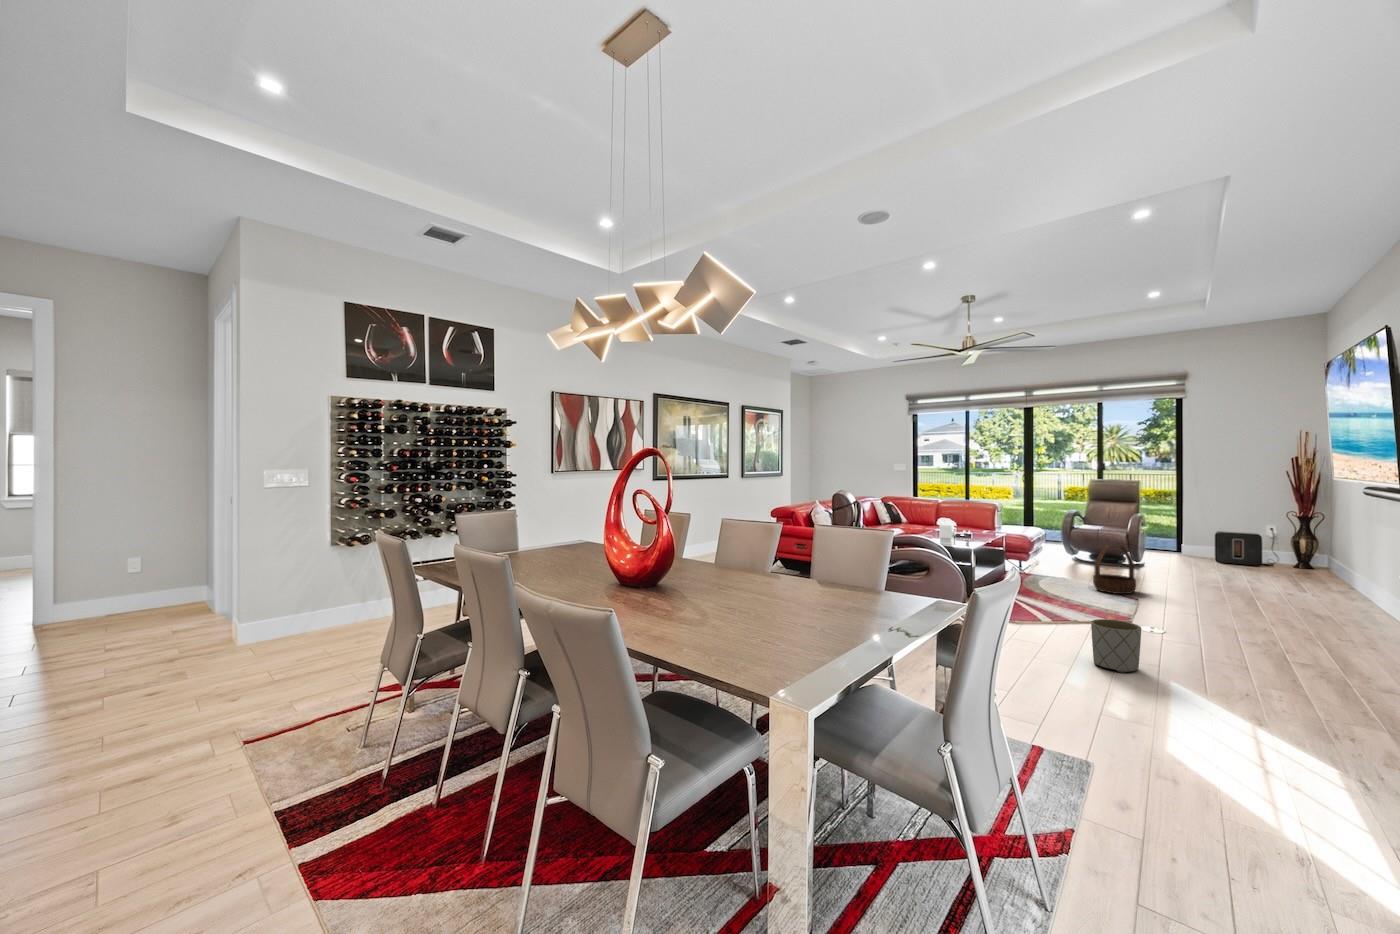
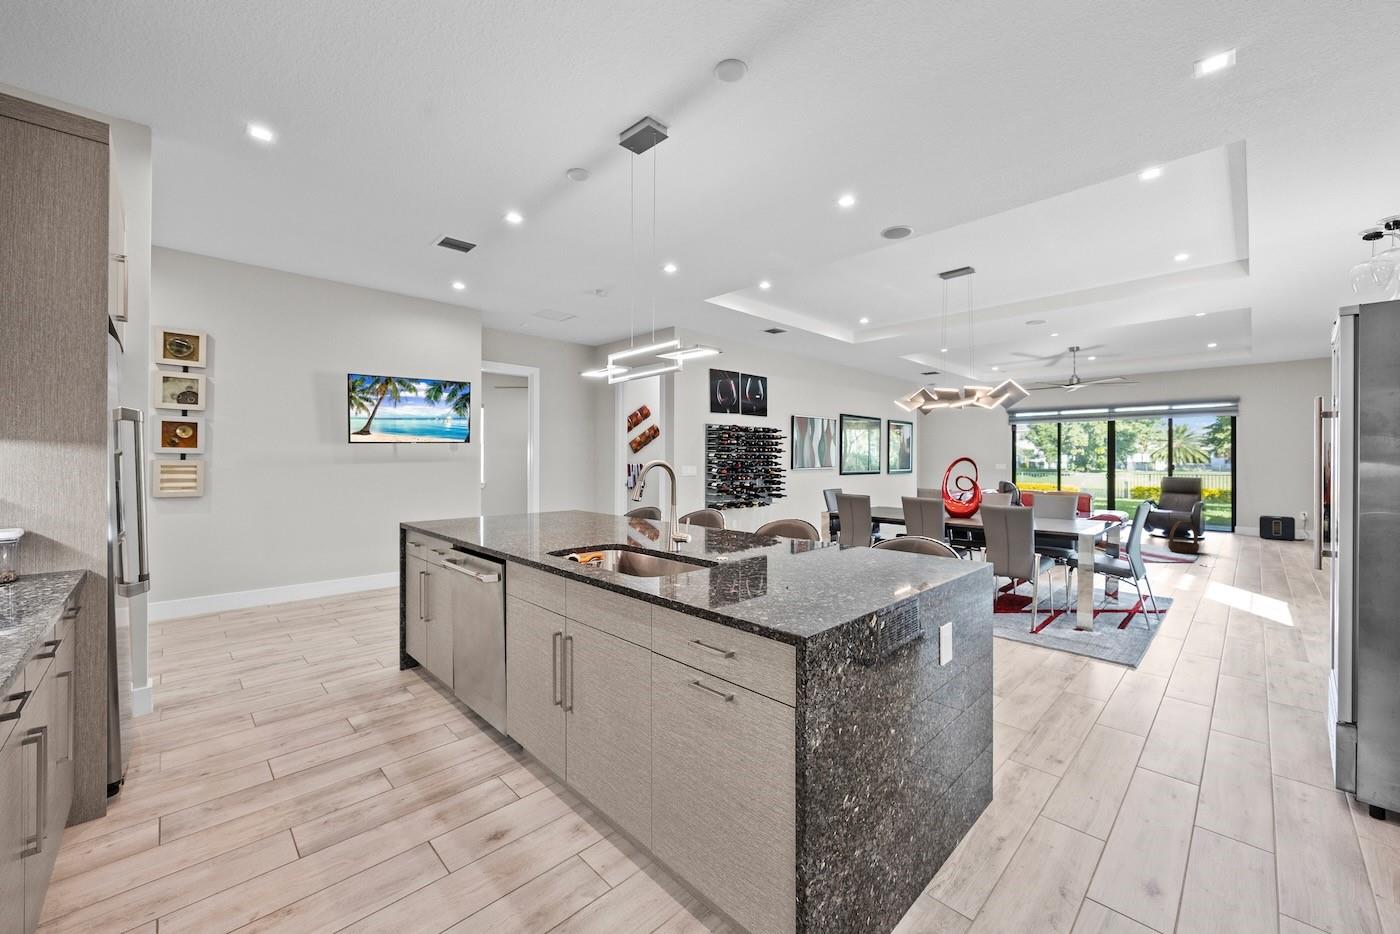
planter: present [1091,619,1141,673] -> none [1174,556,1204,584]

